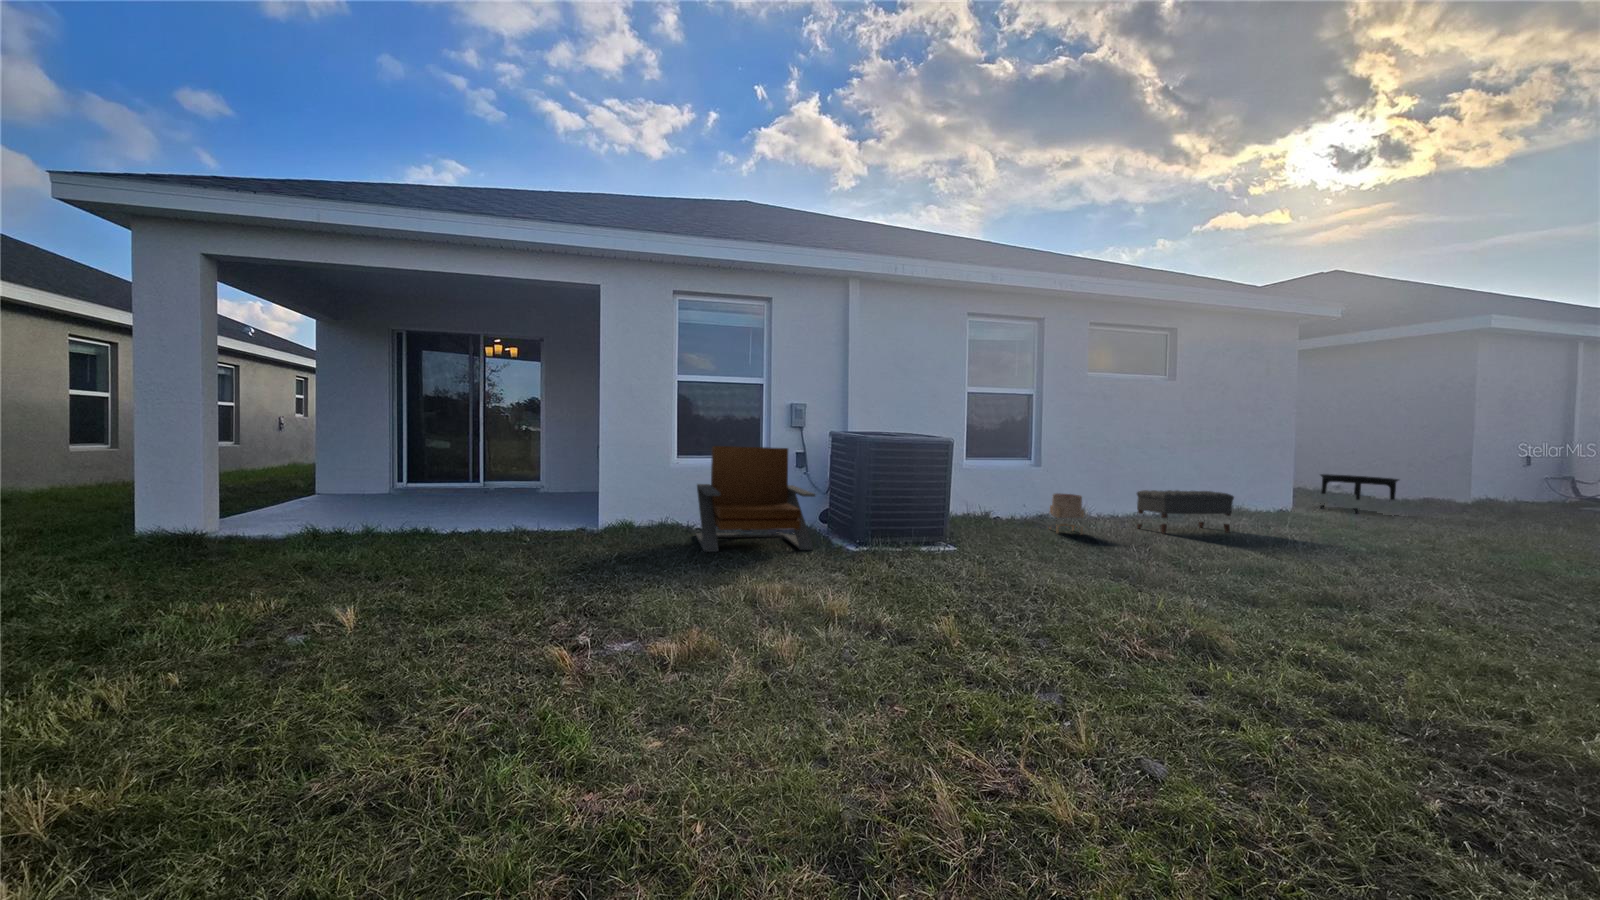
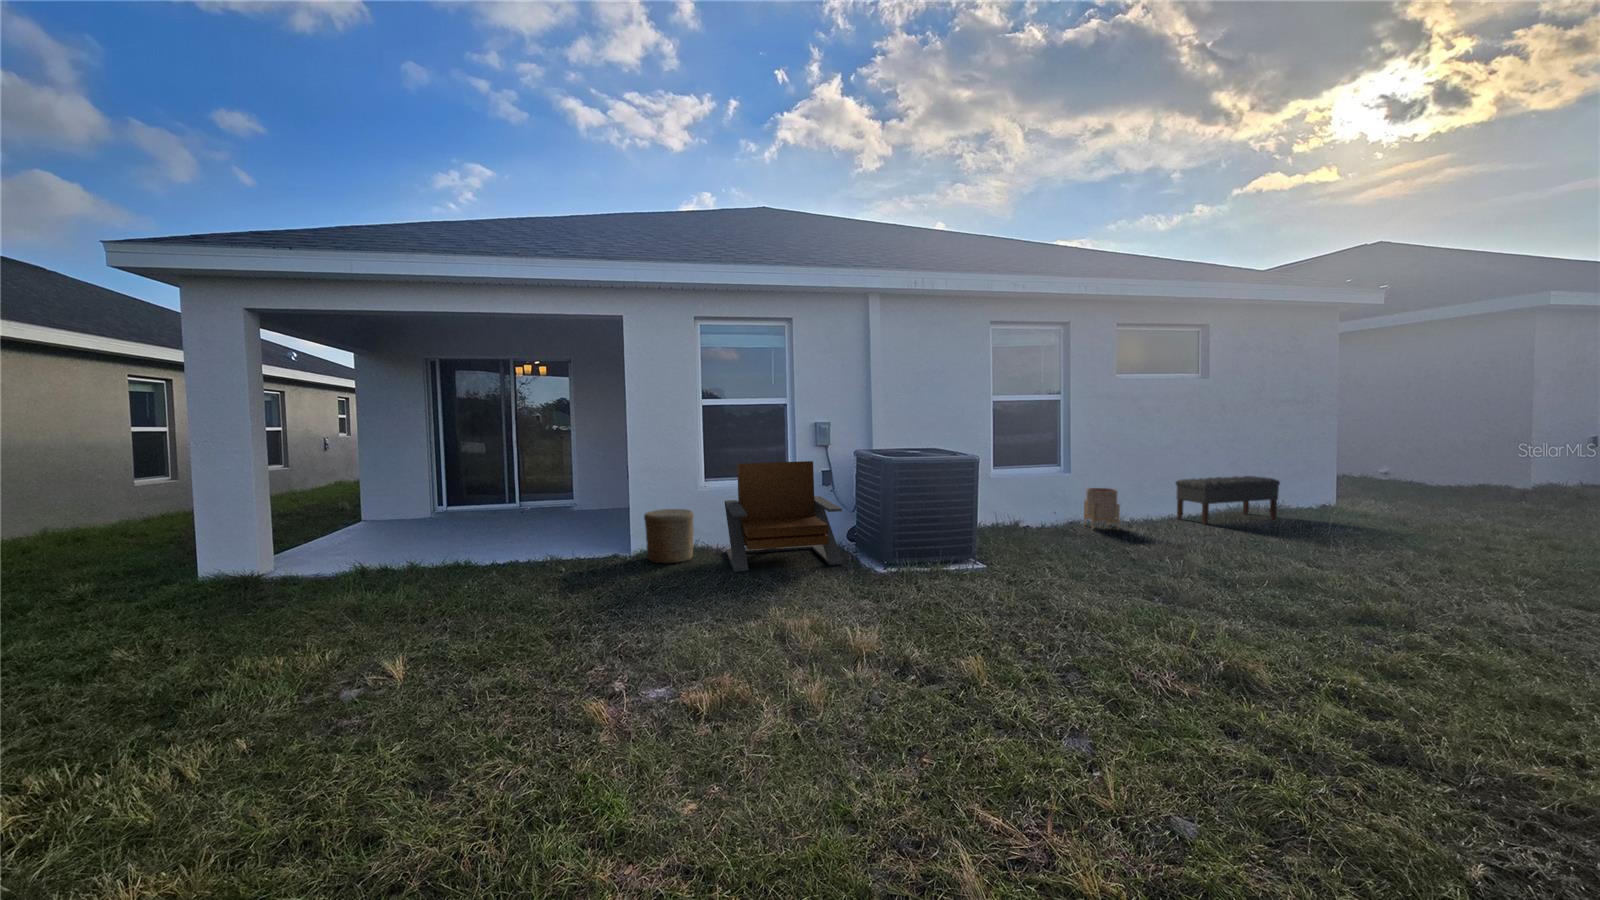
round table: present [1320,474,1399,513] -> none [1375,444,1465,486]
woven basket: none [614,489,665,543] -> present [644,509,694,564]

